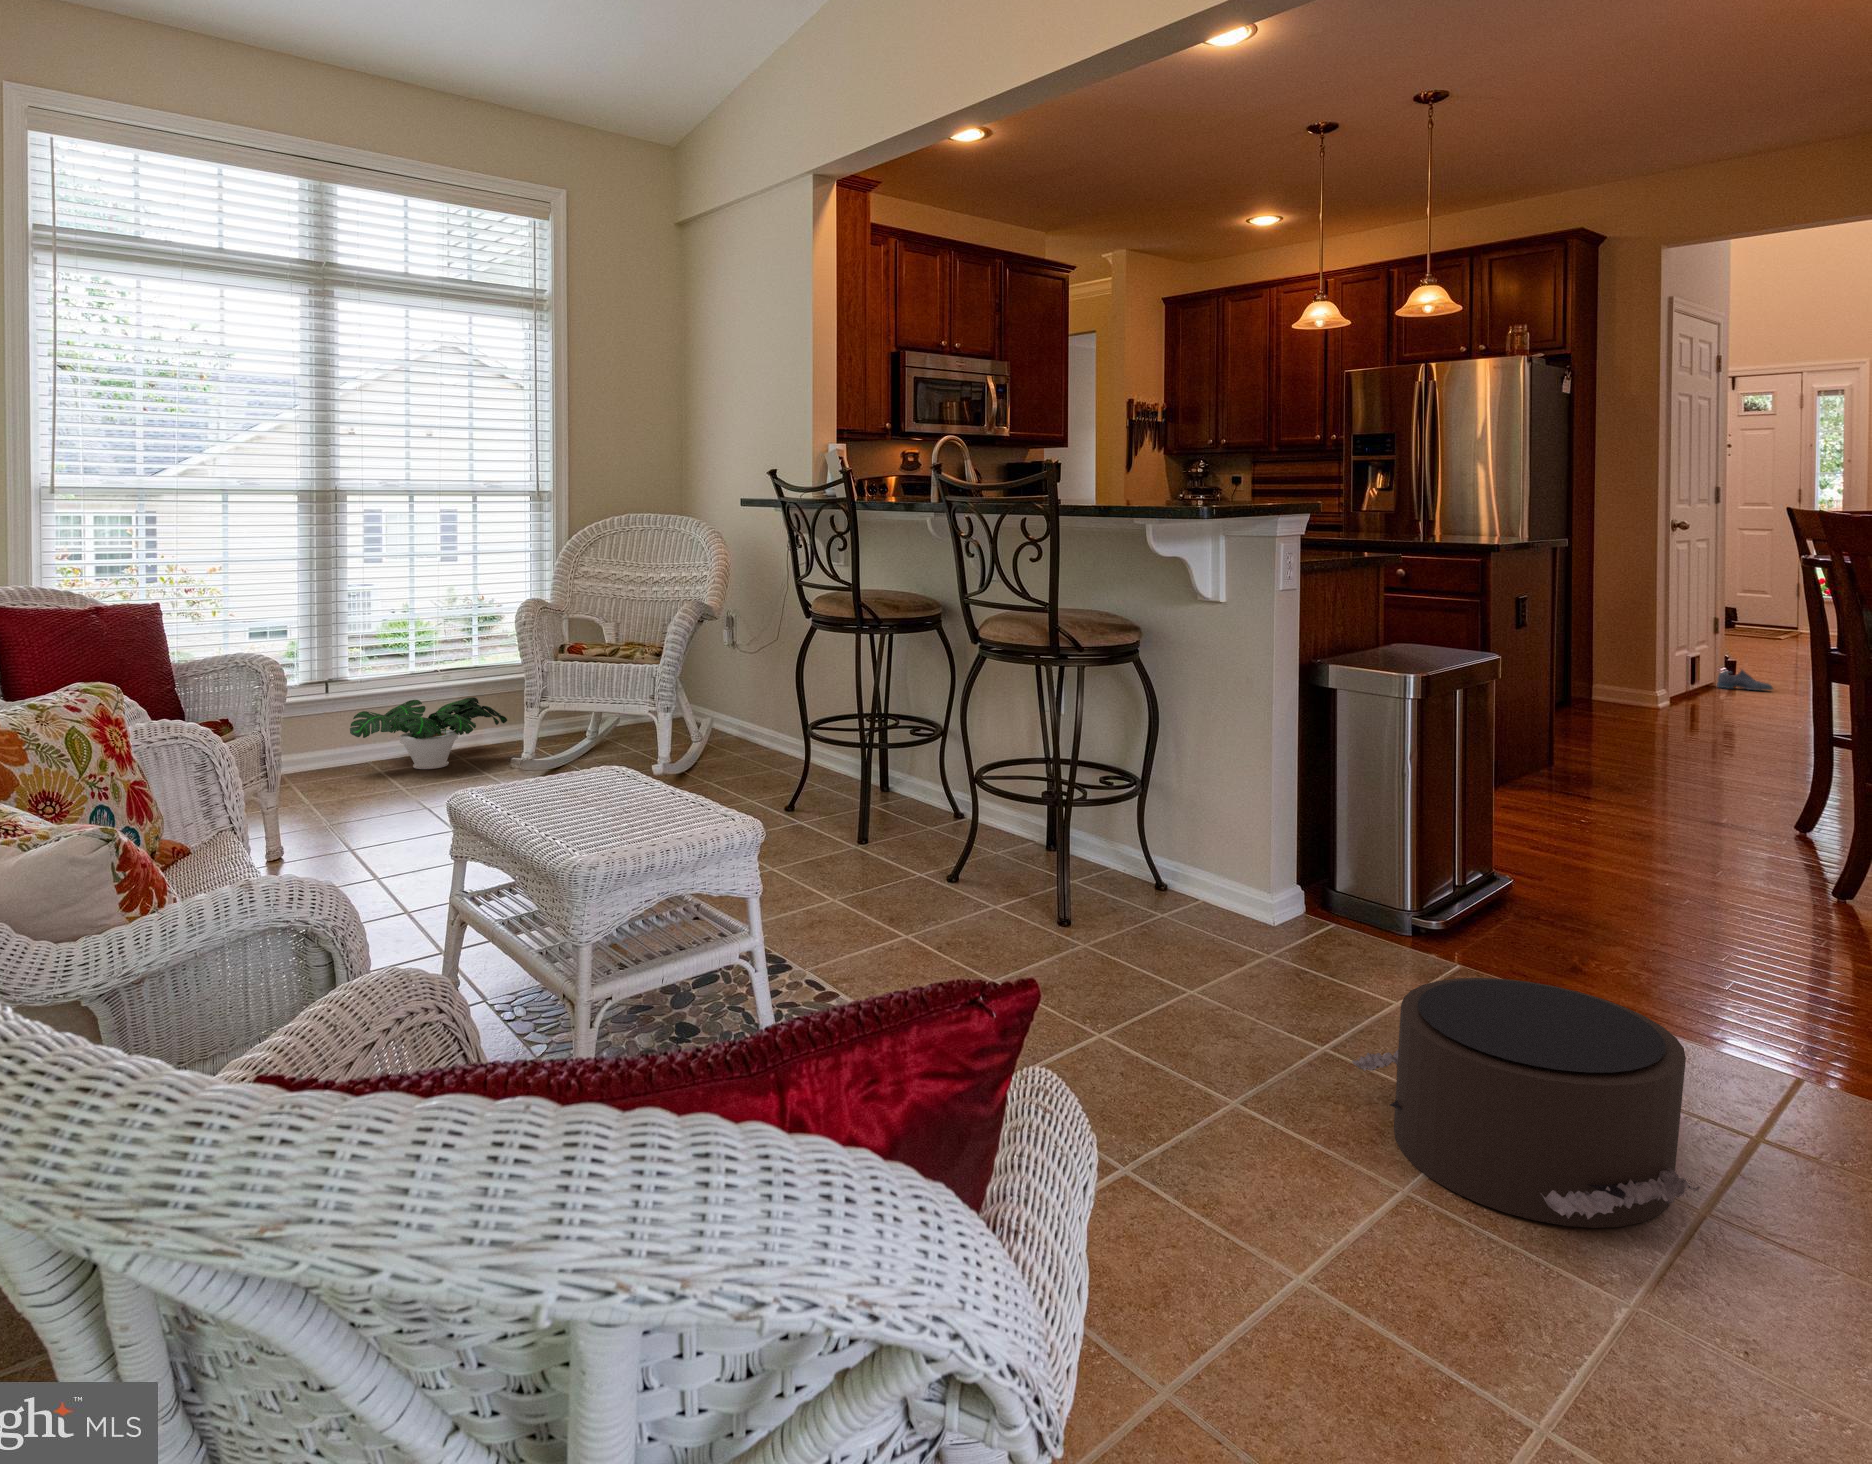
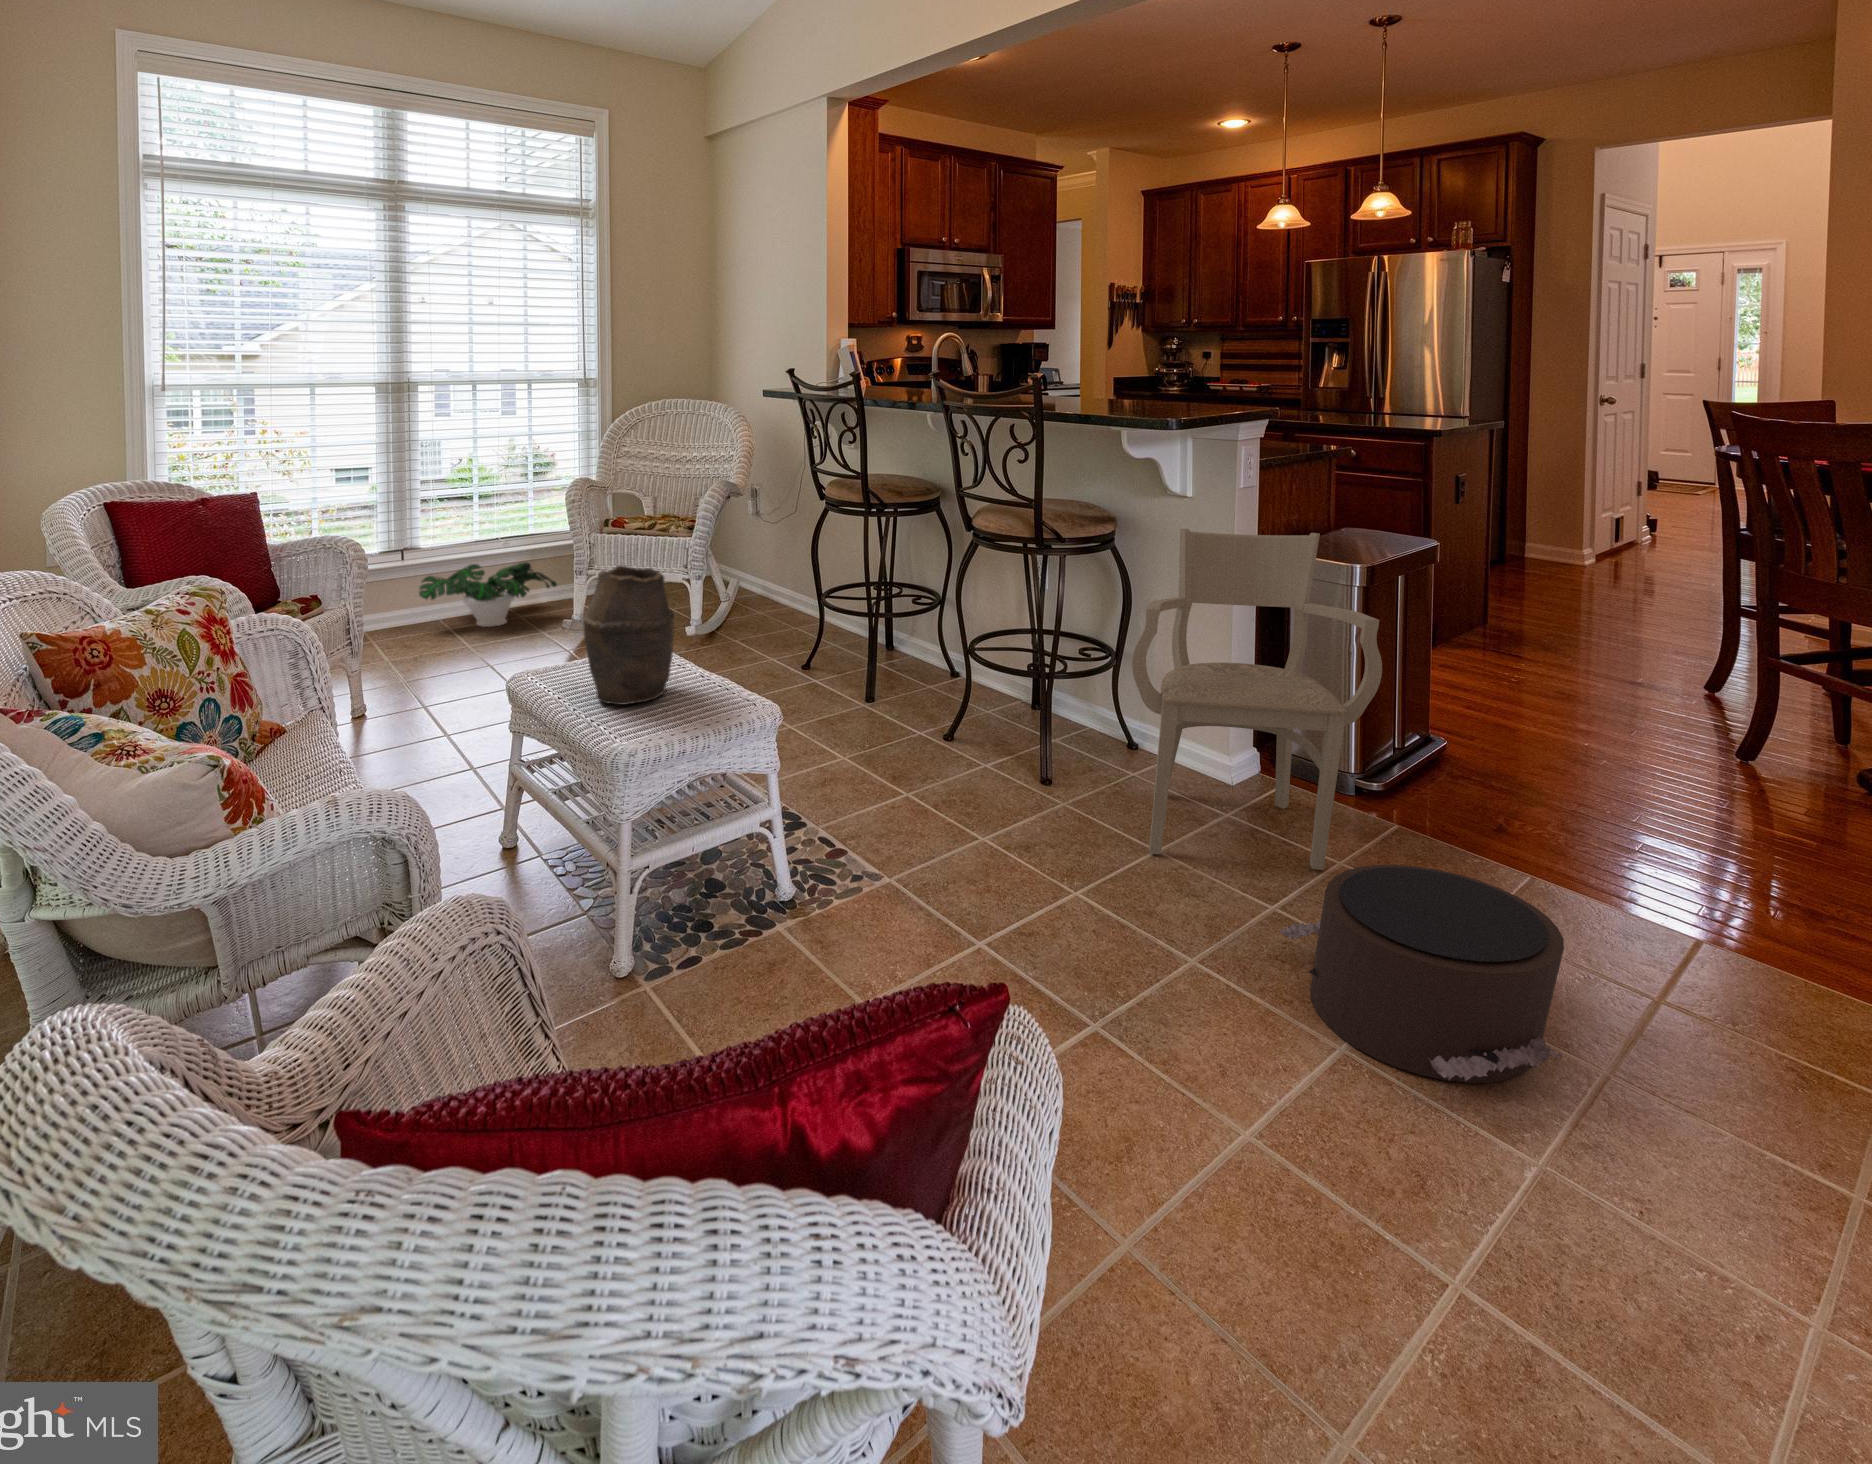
armchair: none [1162,621,1444,1002] -> present [1132,529,1382,870]
vase: none [540,657,644,811] -> present [583,565,675,705]
shoe: present [1717,670,1773,690] -> none [1633,547,1683,567]

